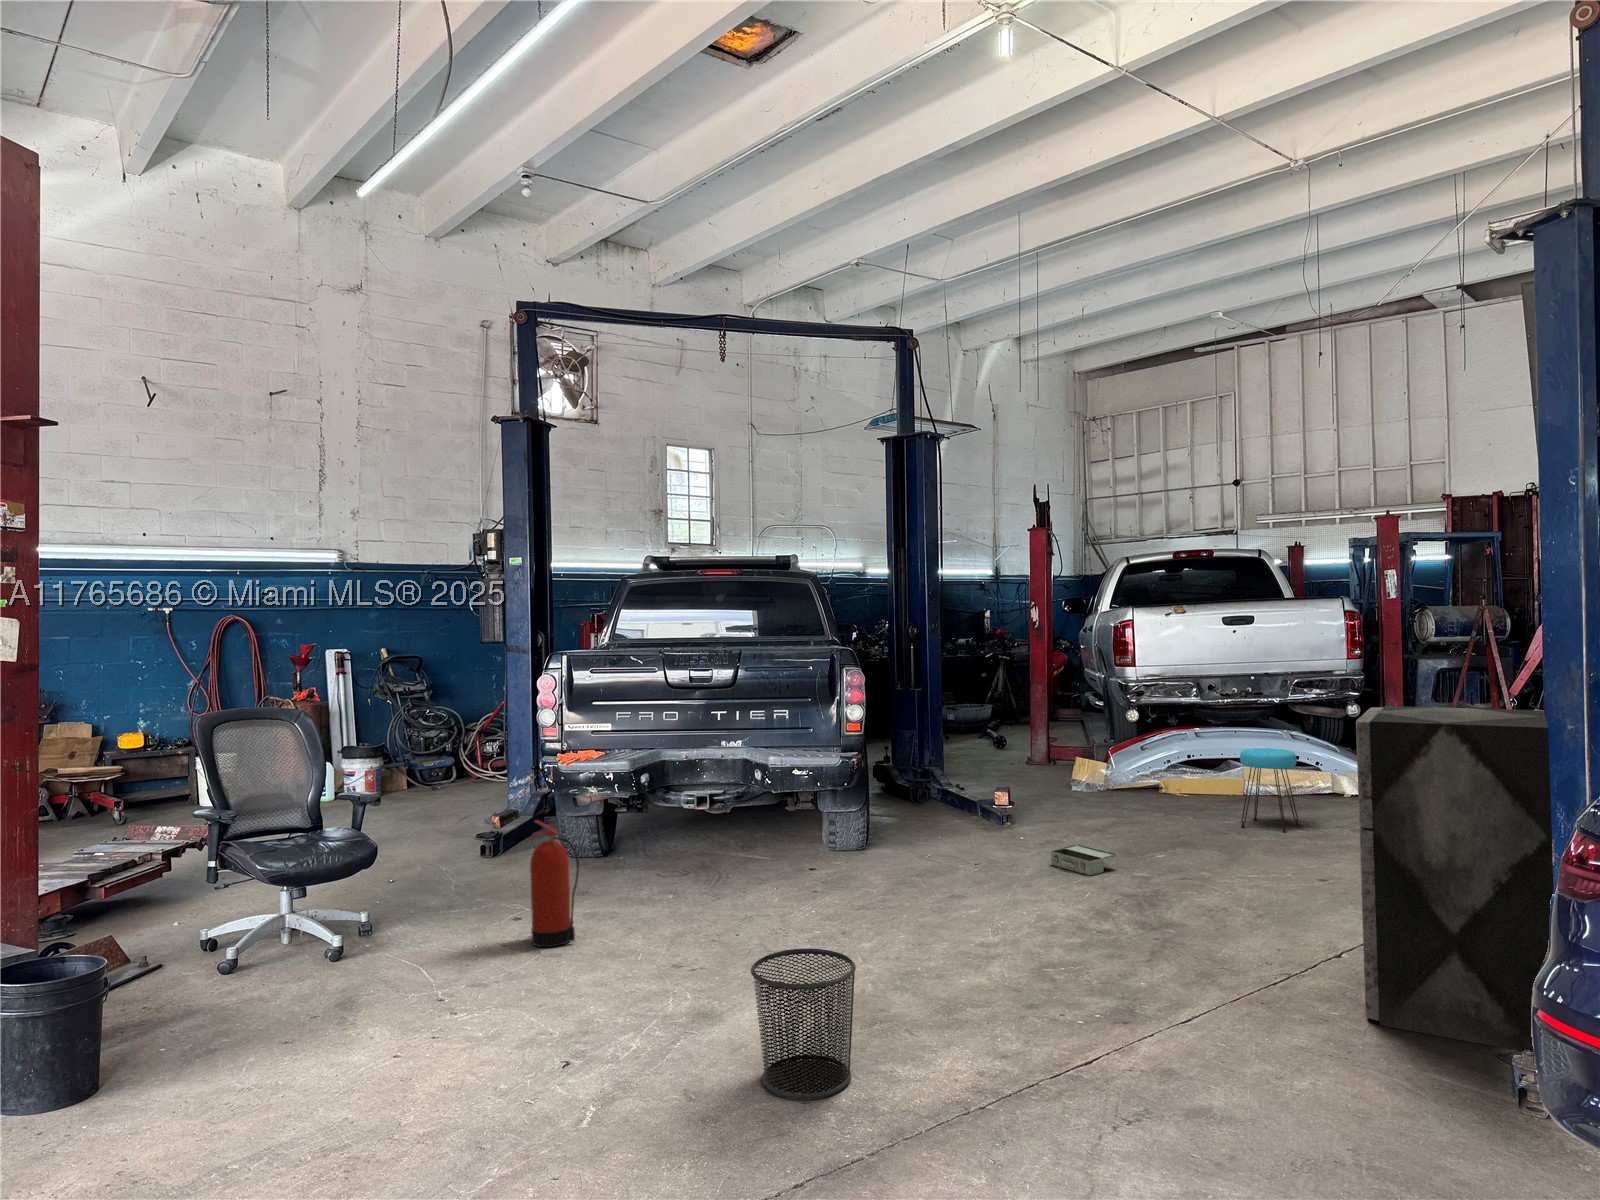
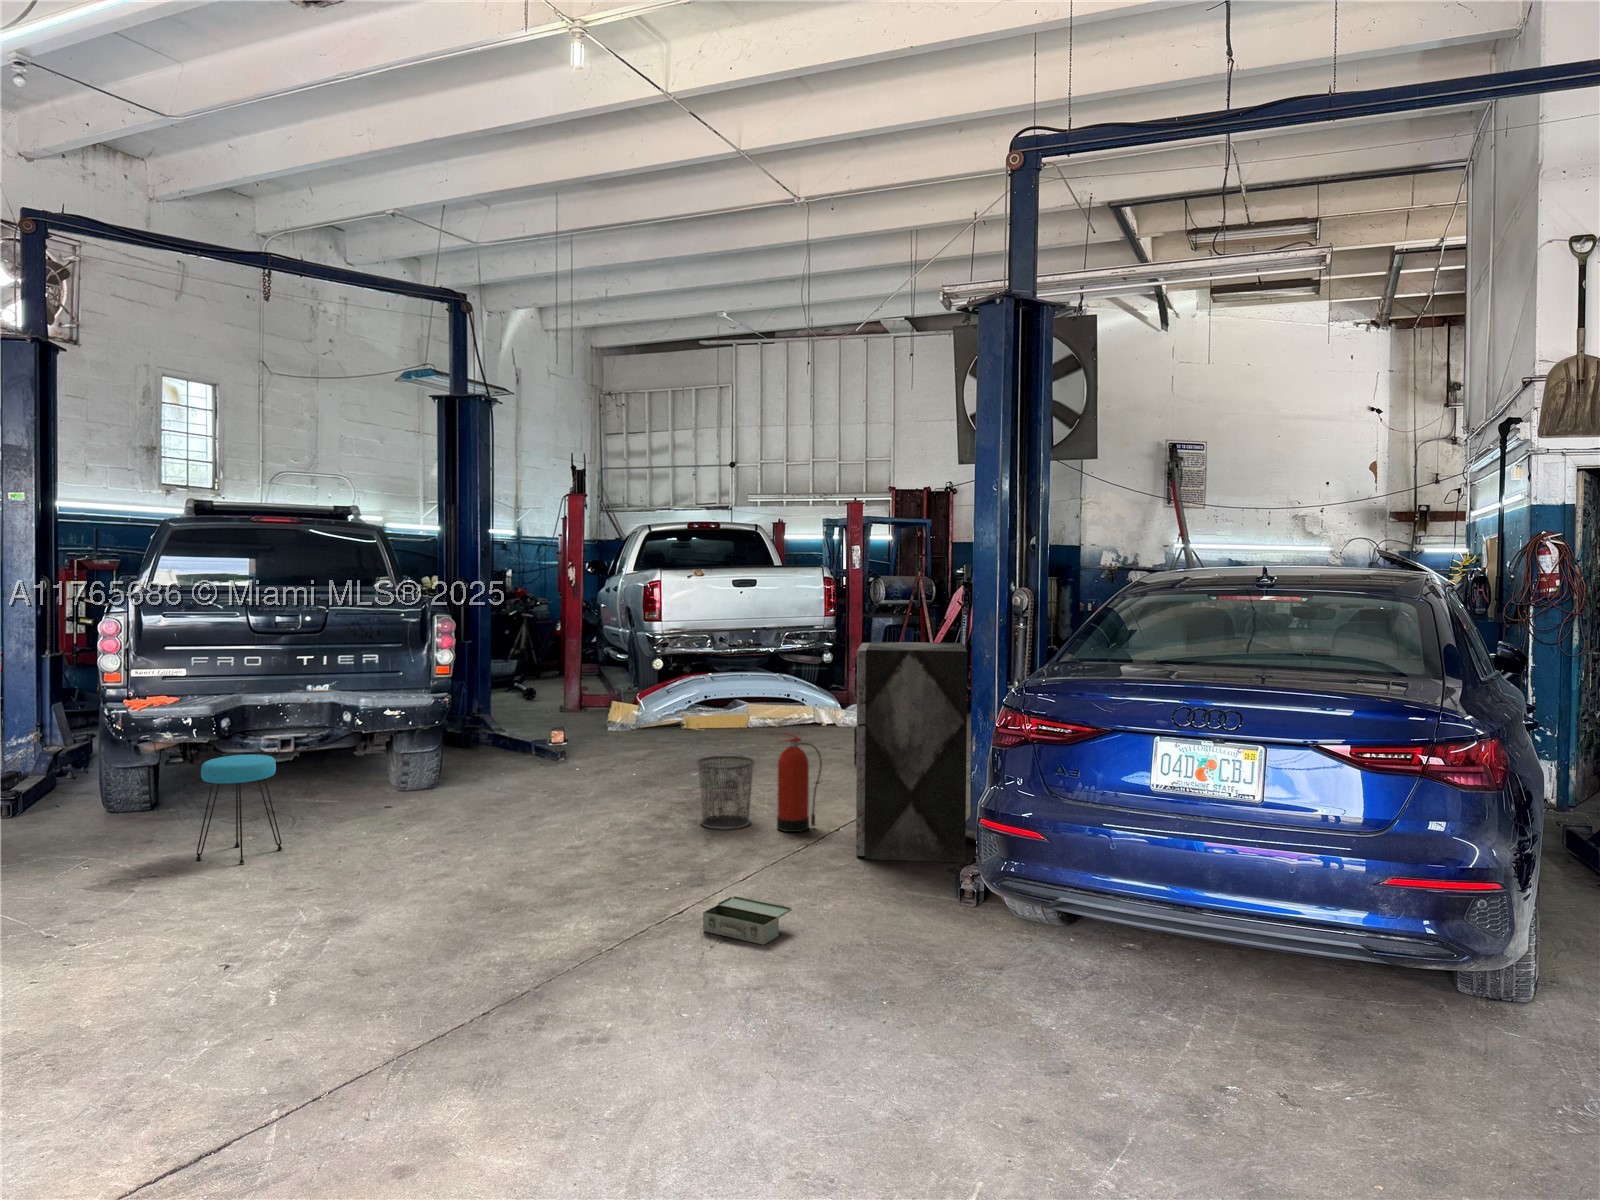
stool: present [1240,748,1299,832] -> present [196,755,282,864]
fire extinguisher: present [530,820,579,947] -> present [777,731,822,832]
toolbox: present [1051,845,1116,875] -> present [703,896,792,945]
waste bin: present [751,948,856,1099] -> present [697,755,755,830]

